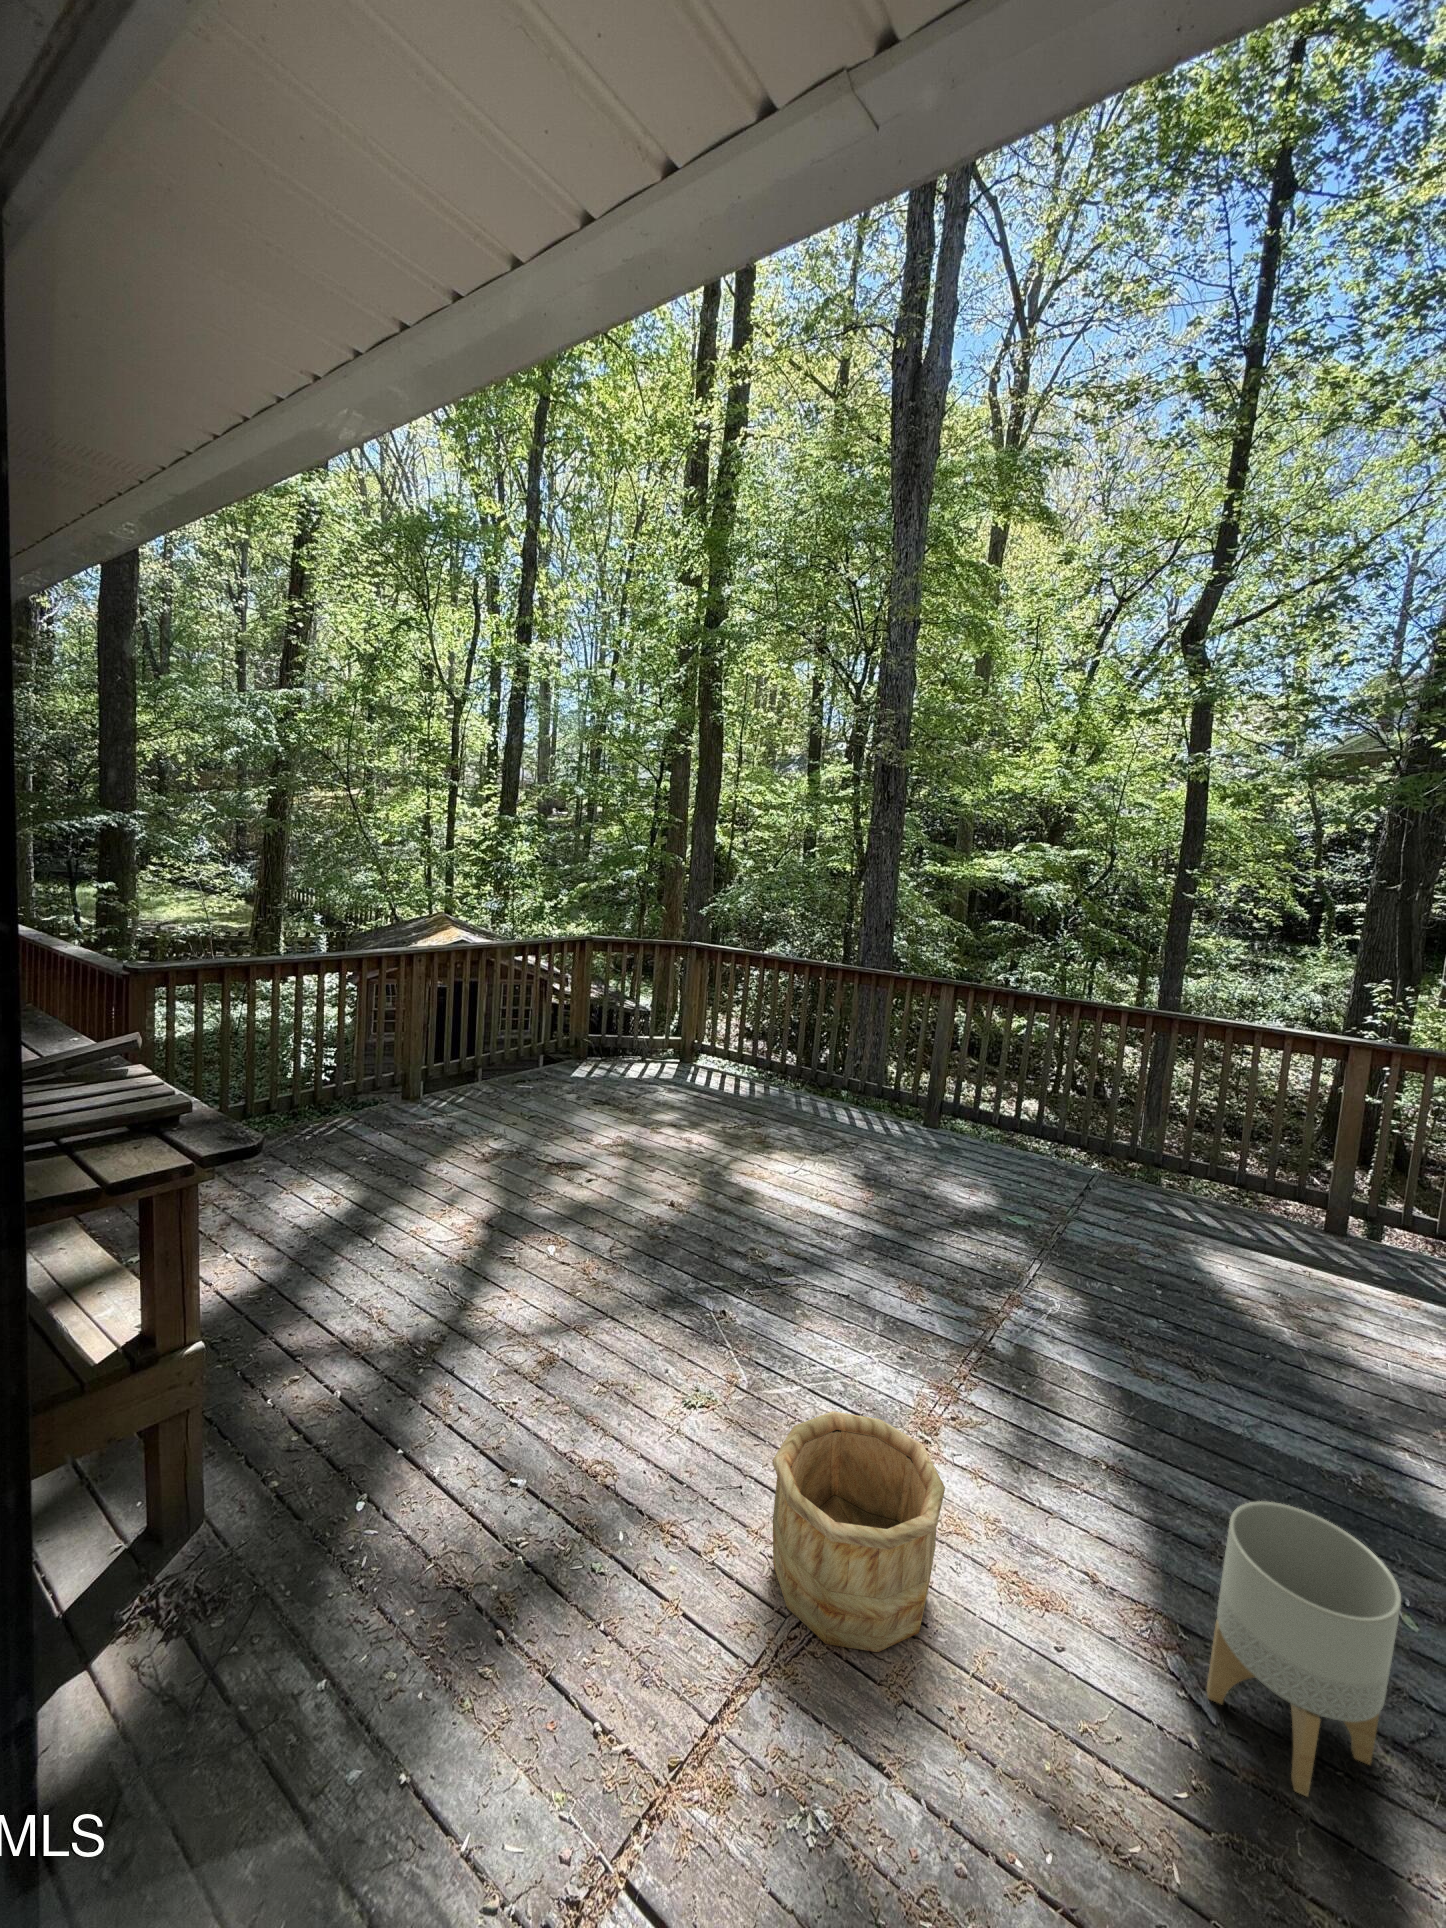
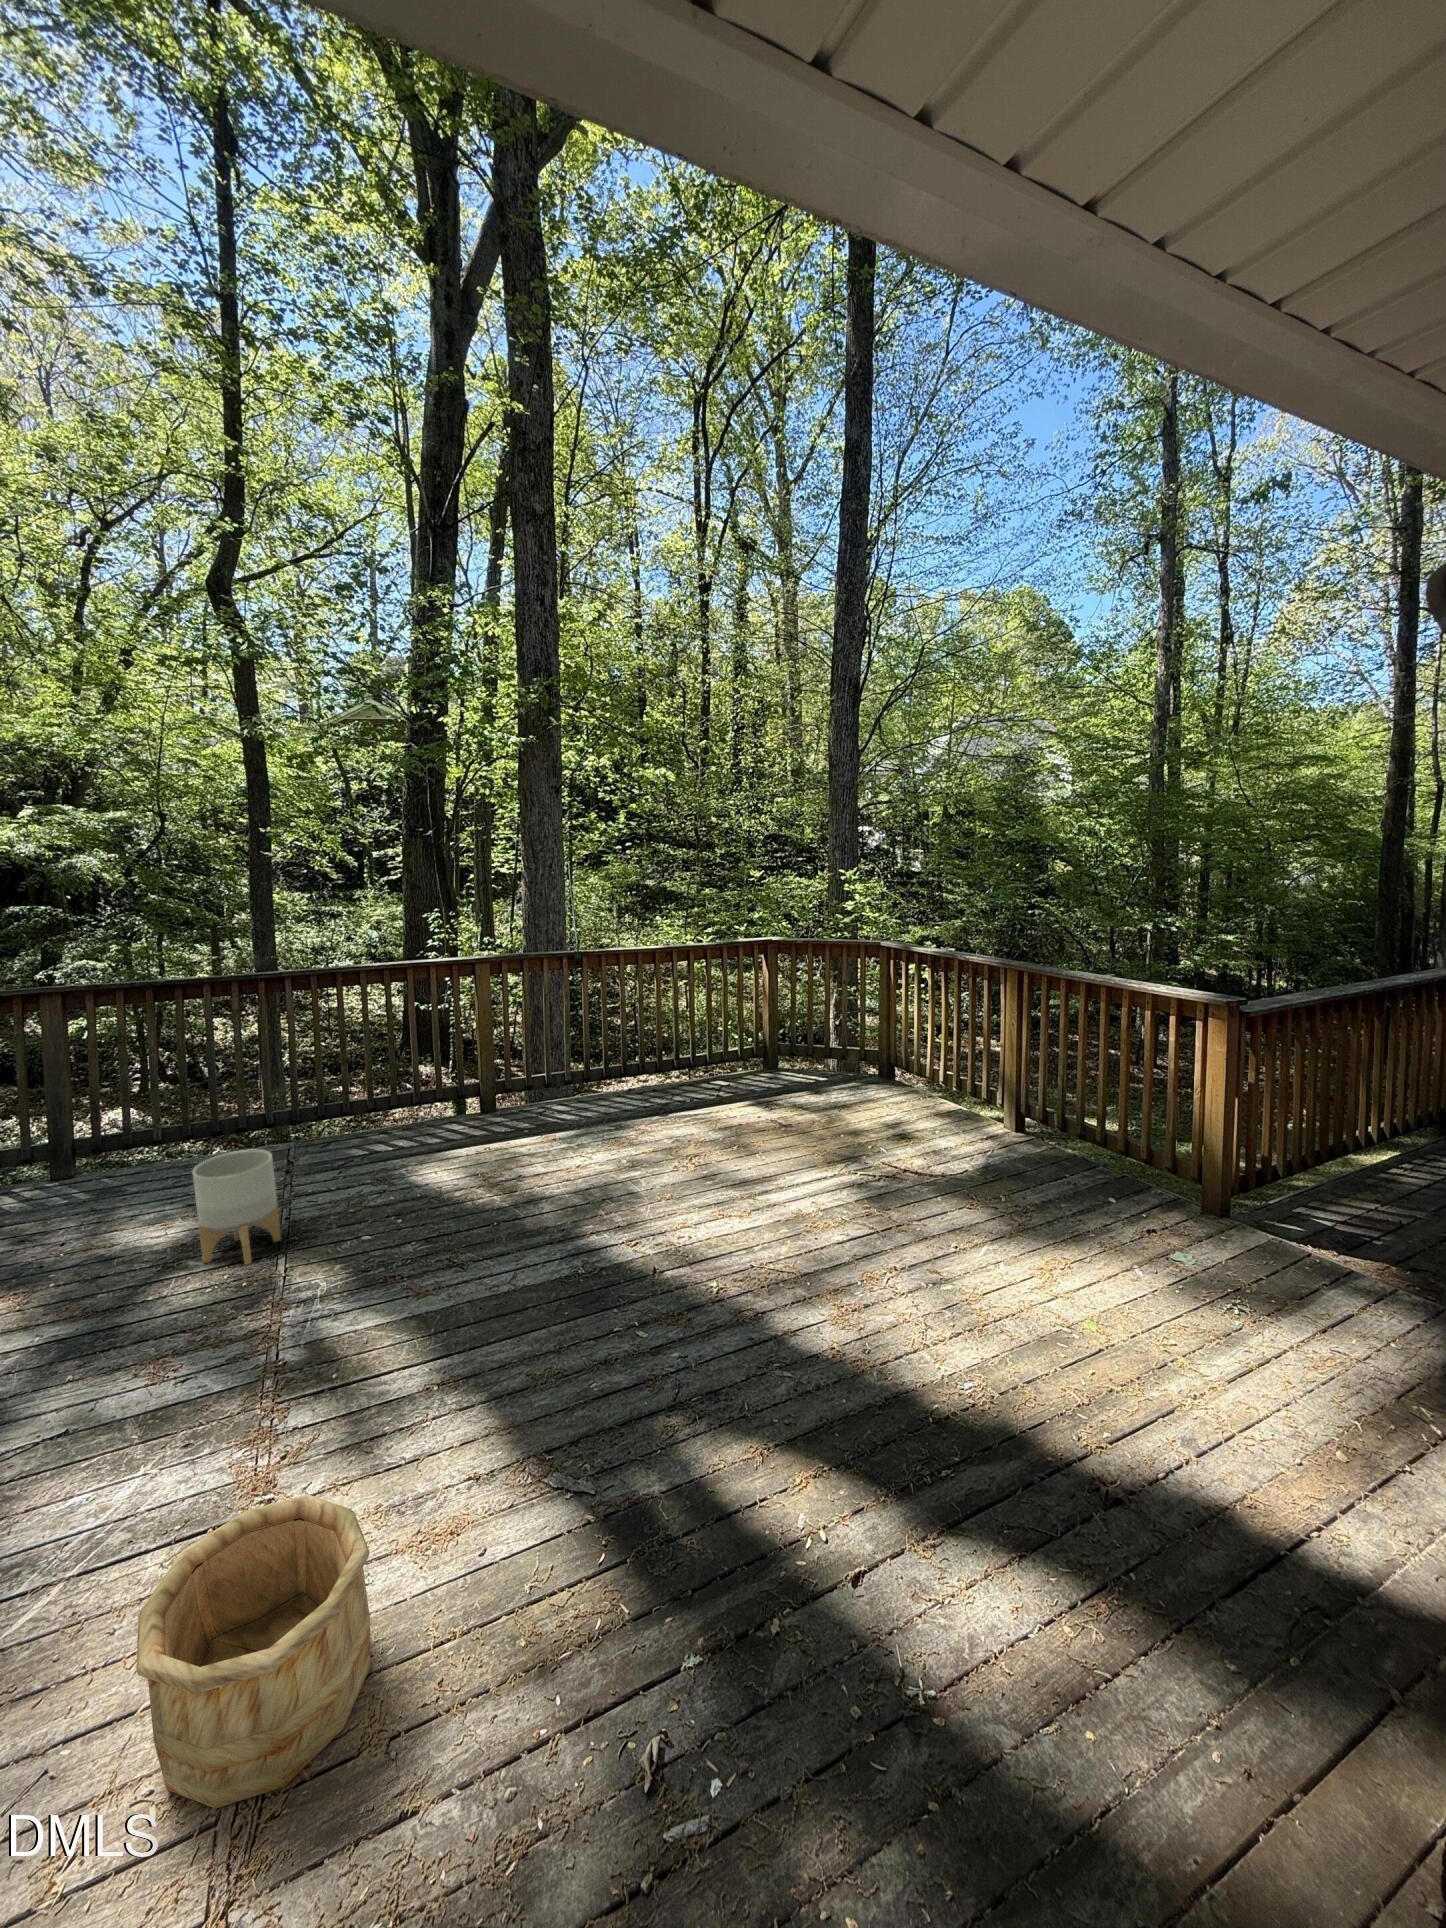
planter: present [1207,1501,1401,1796] -> present [193,1149,281,1265]

